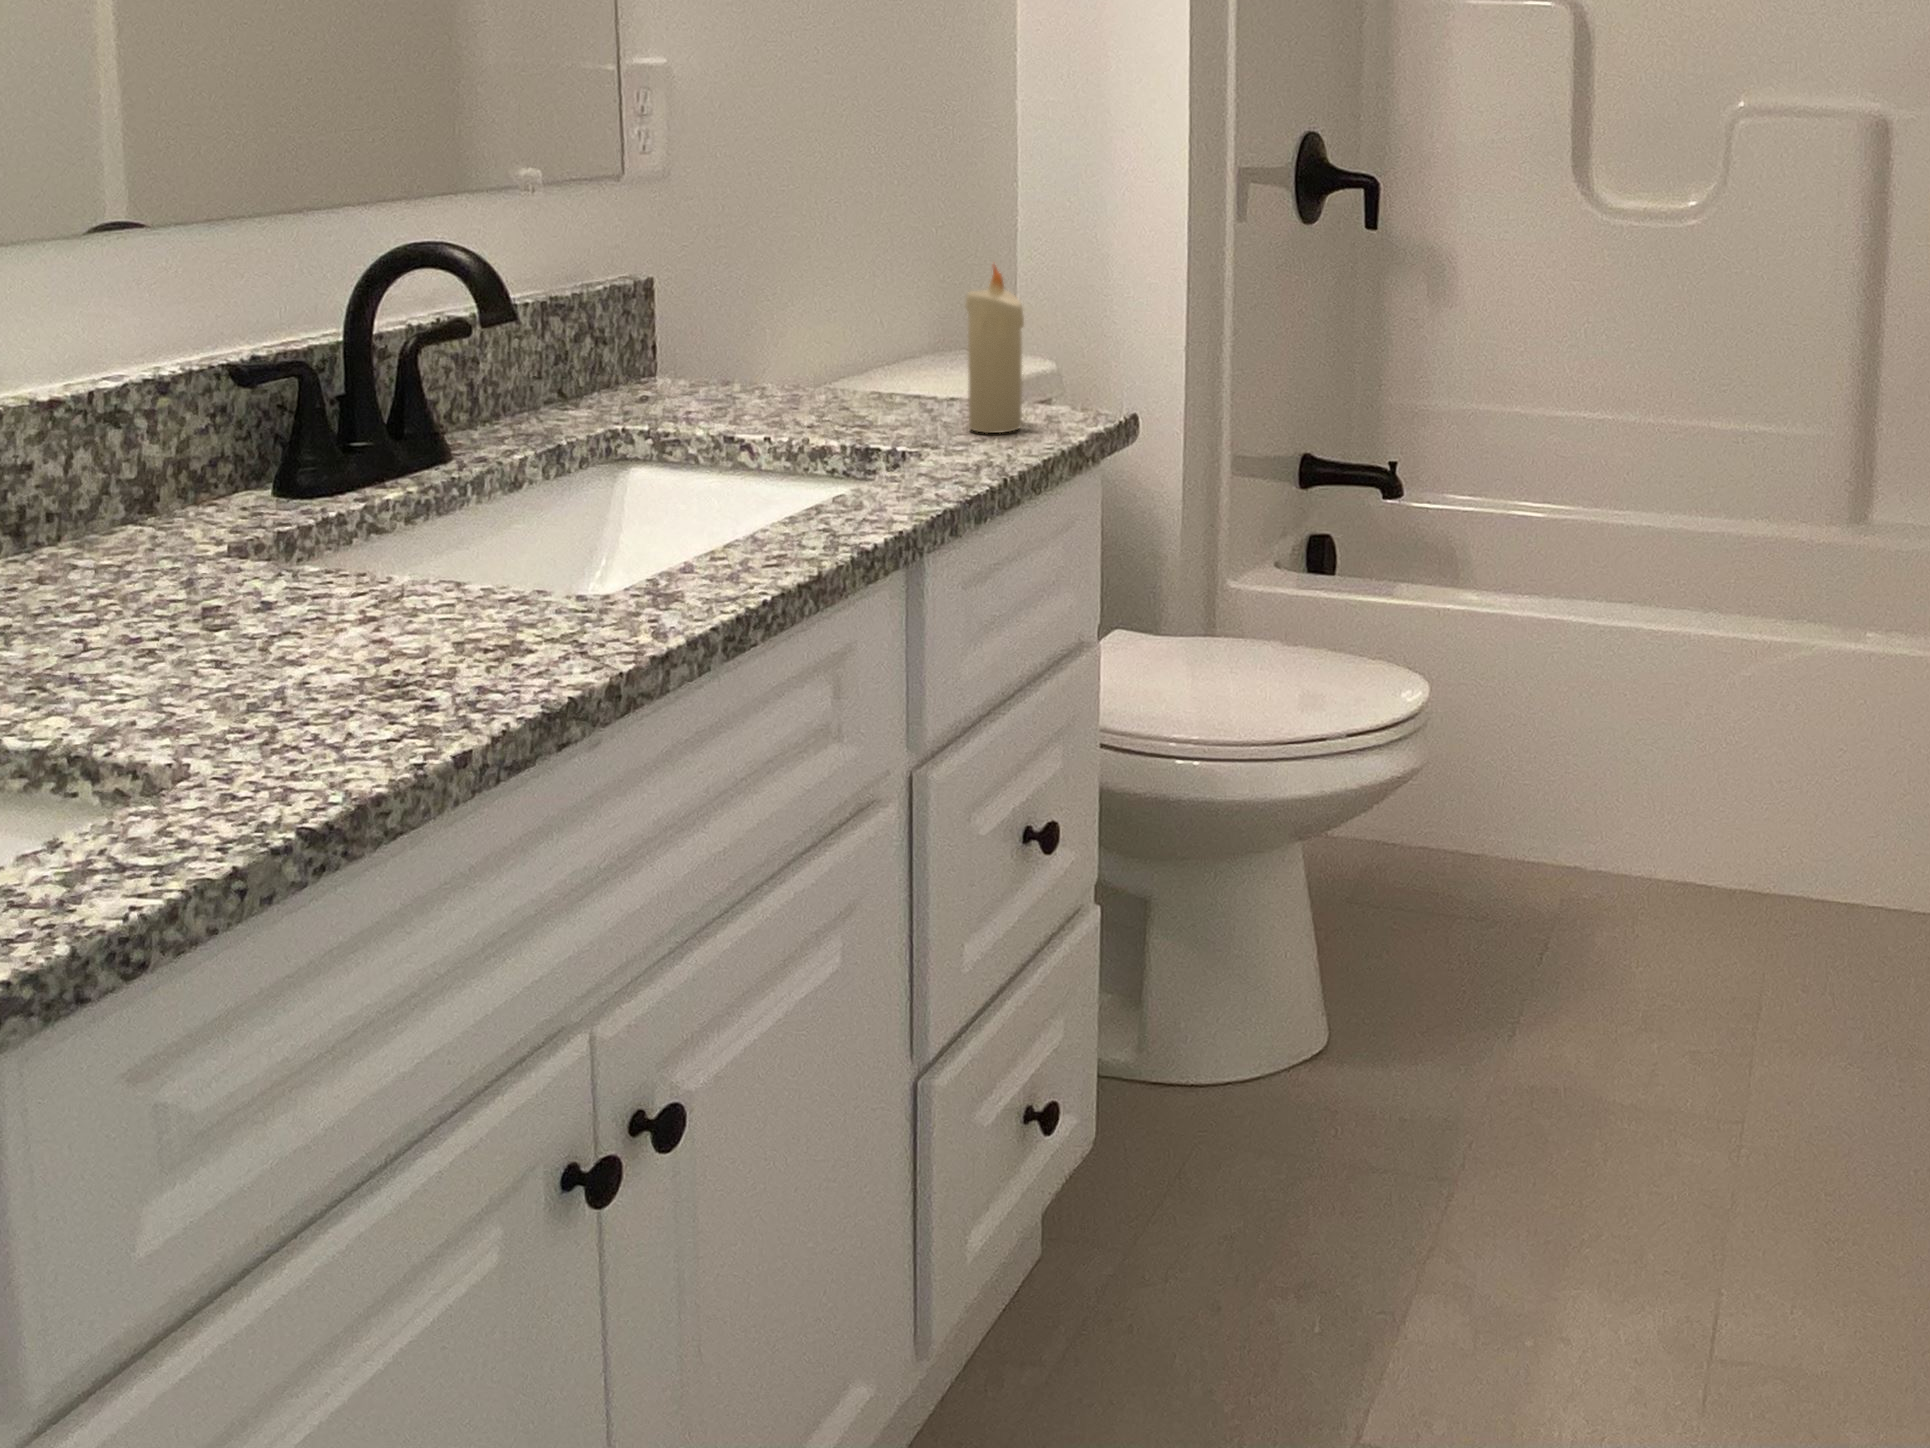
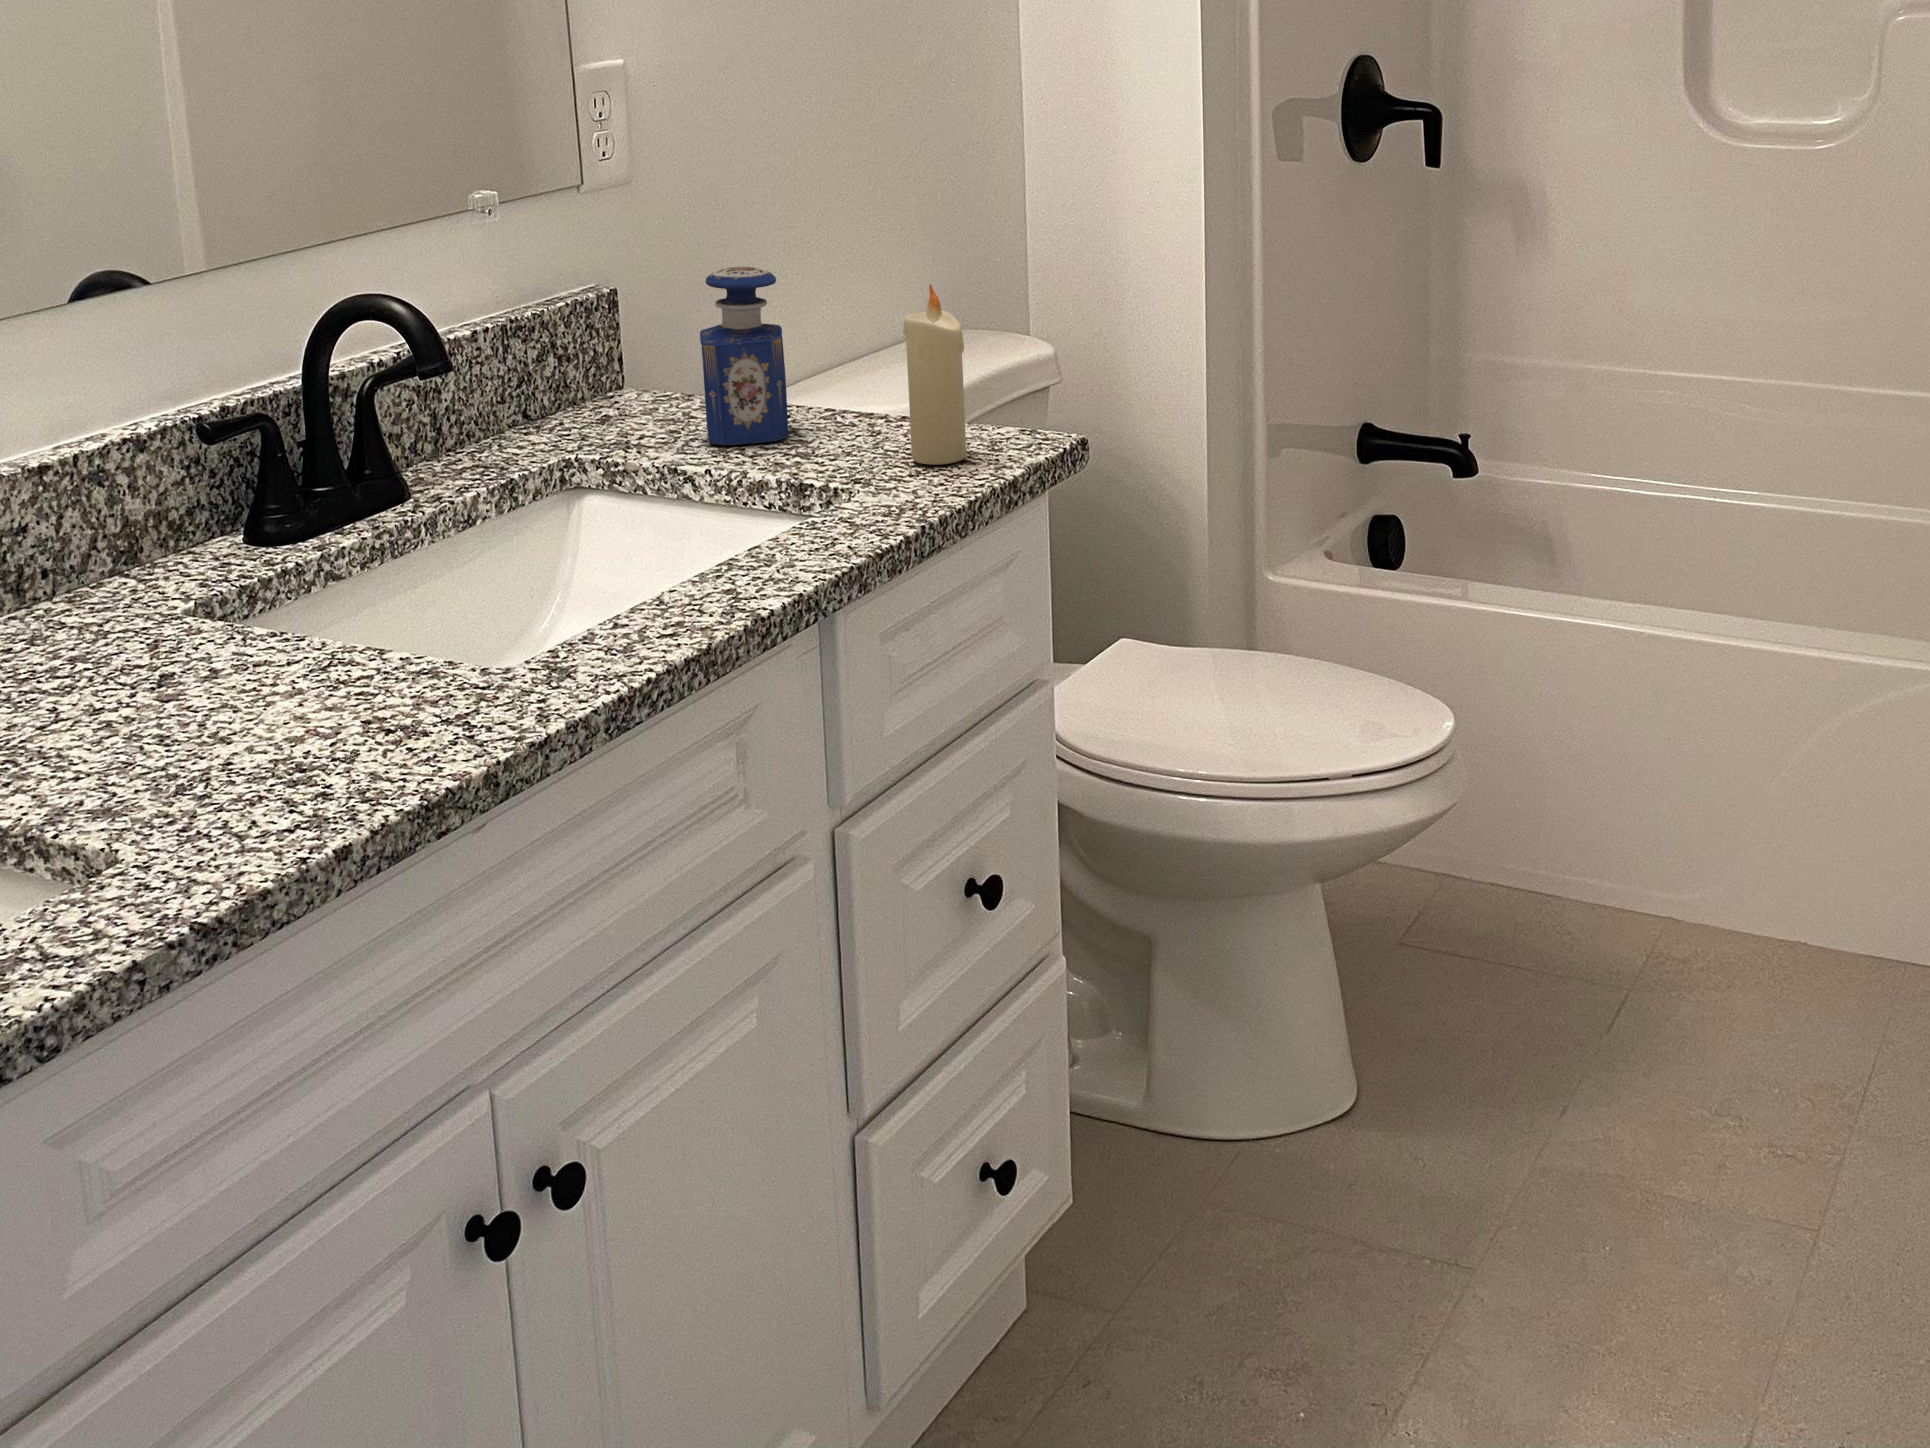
perfume bottle: none [752,249,839,418] -> present [700,267,789,445]

